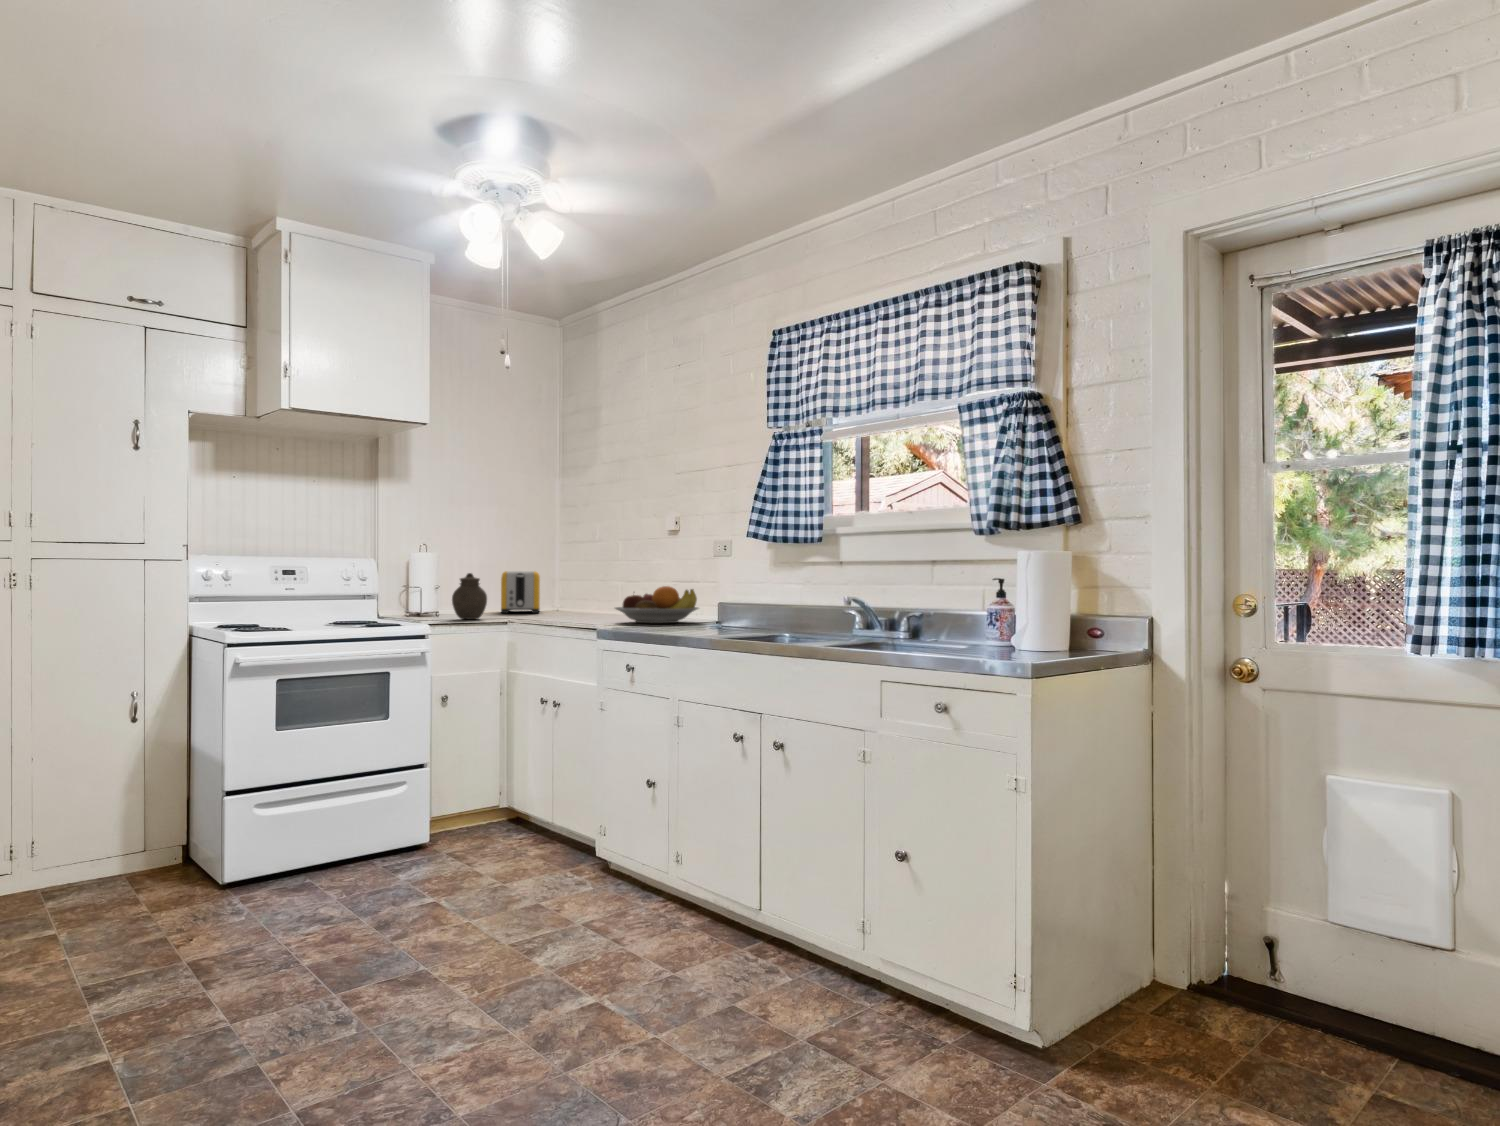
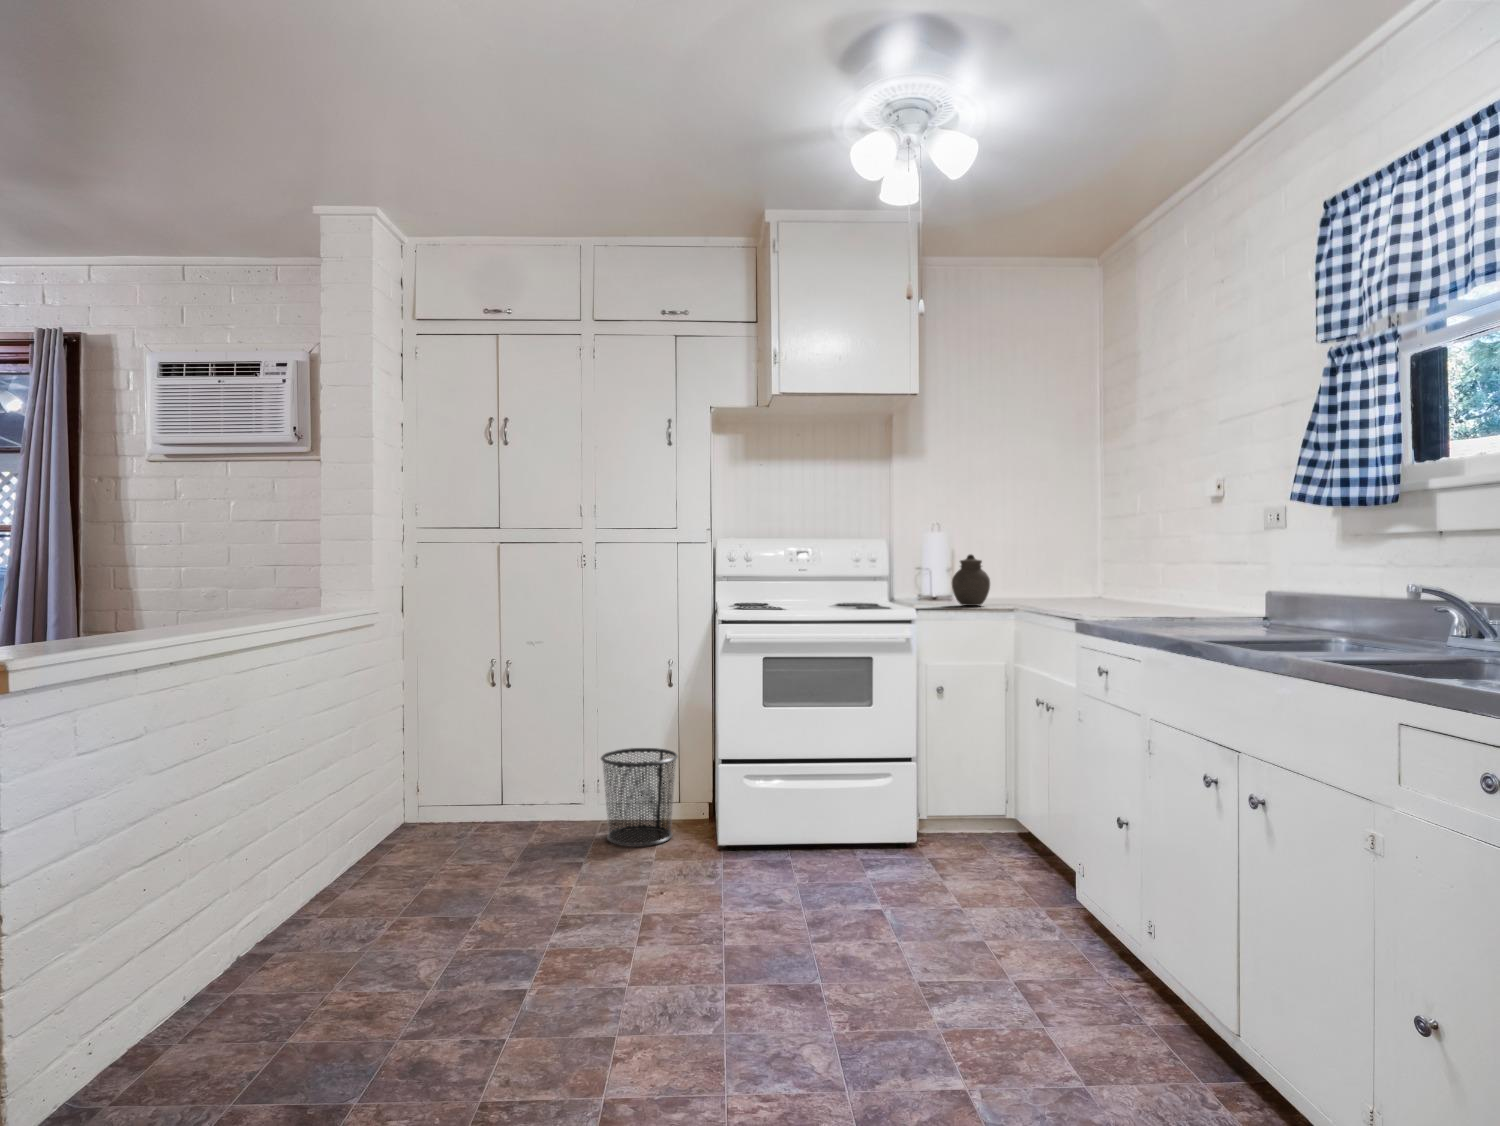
toaster: present [501,571,540,613] -> none [1027,552,1080,600]
fruit bowl: present [615,586,698,623] -> none [1121,569,1240,616]
waste bin: none [51,788,157,904] -> present [601,748,678,847]

